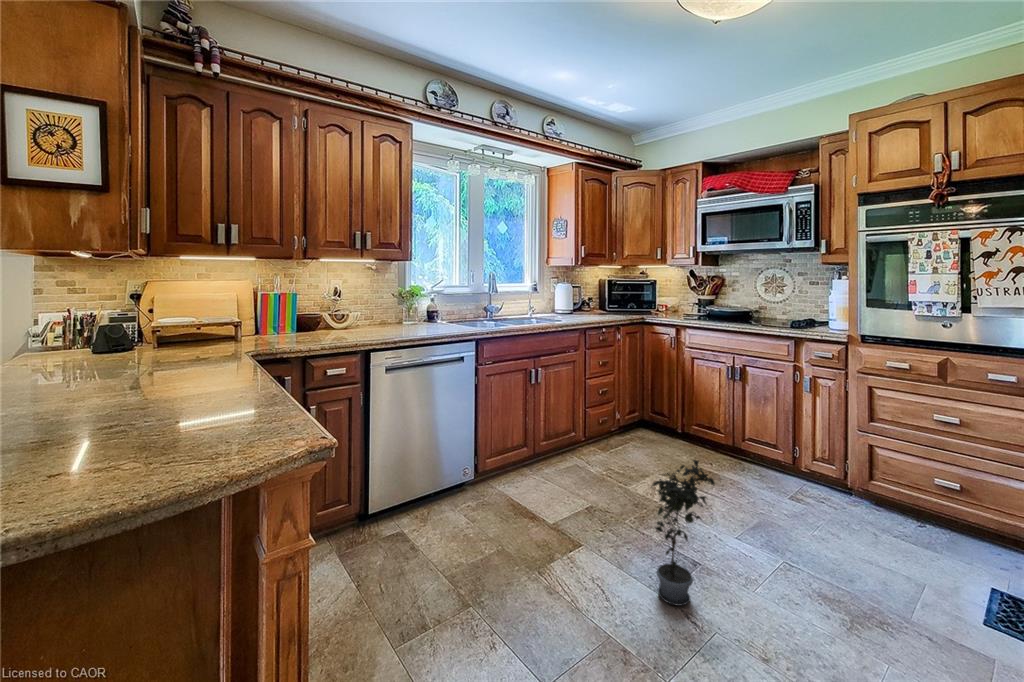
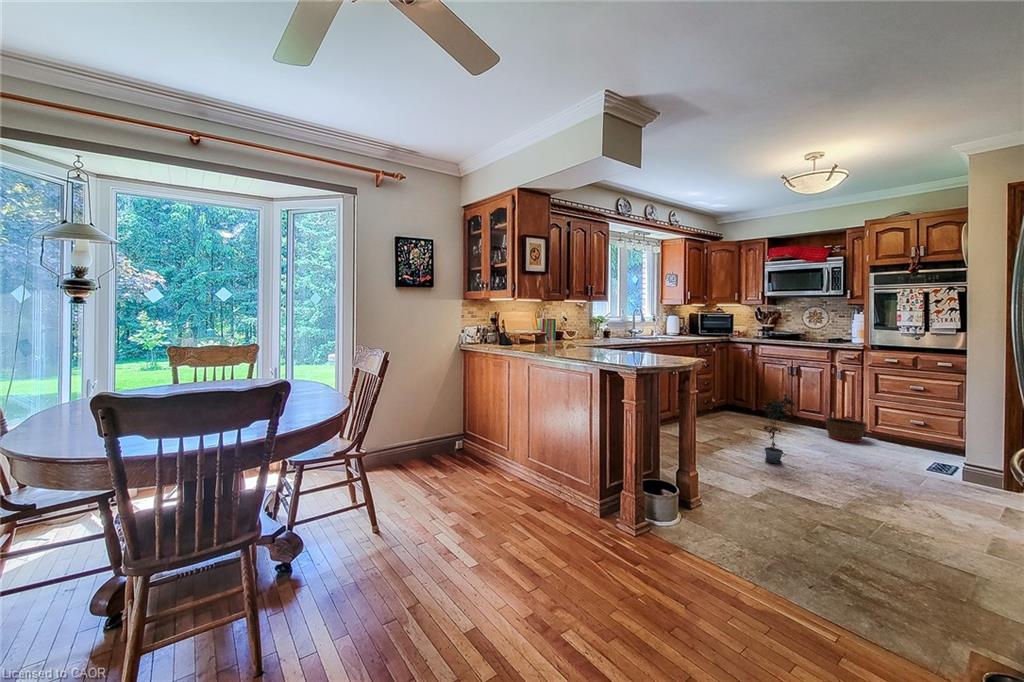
basket: none [783,459,852,508] -> present [825,418,867,442]

